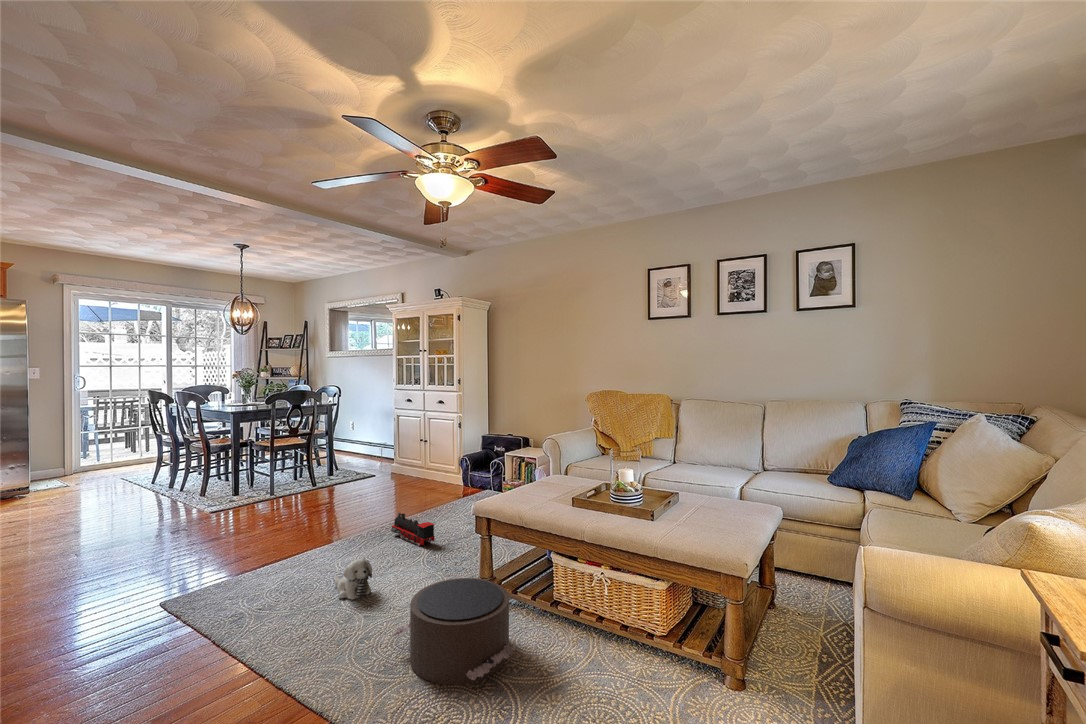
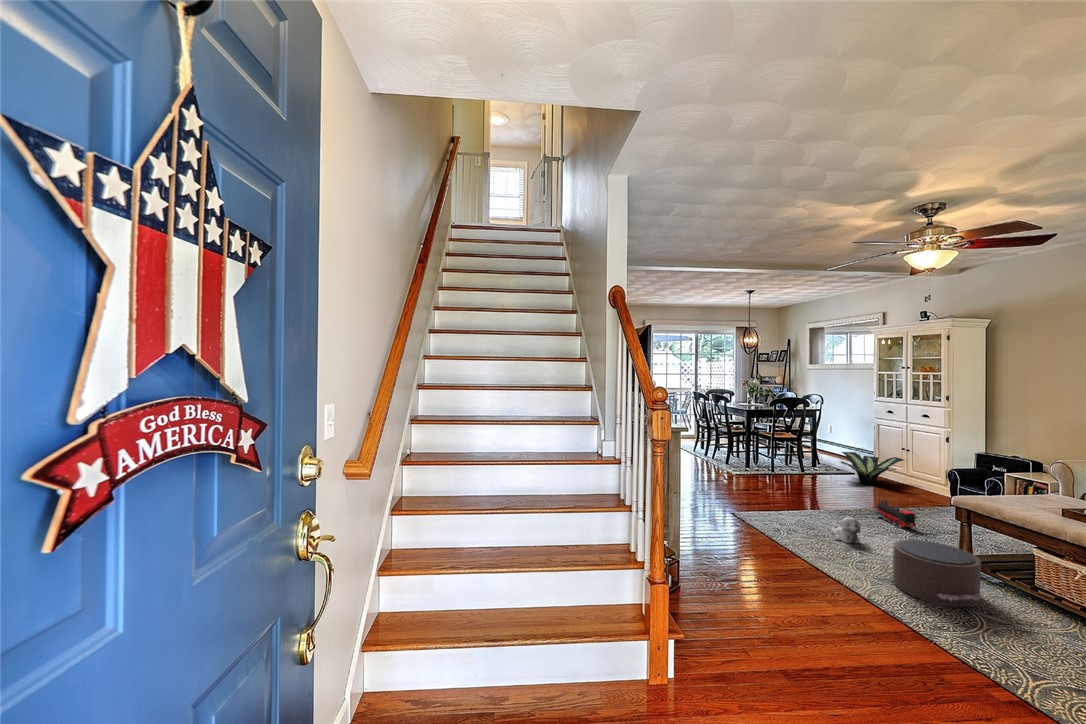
potted plant: none [354,450,423,488] -> present [841,452,904,485]

